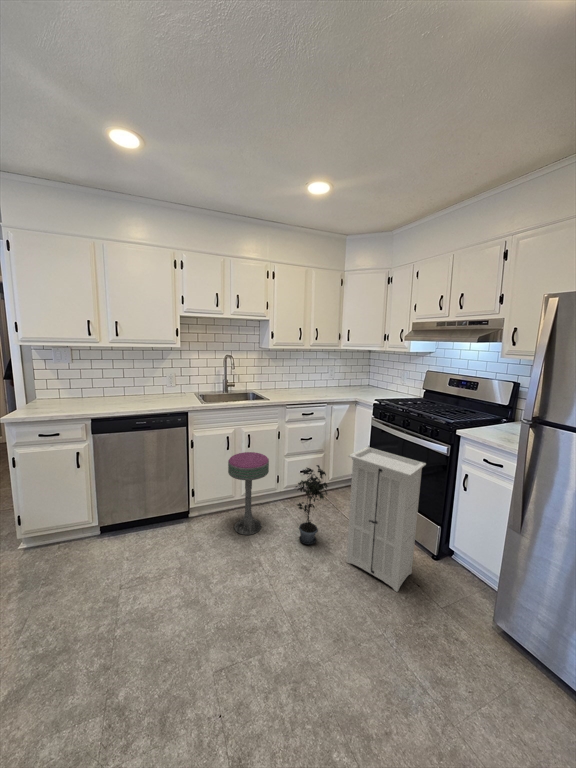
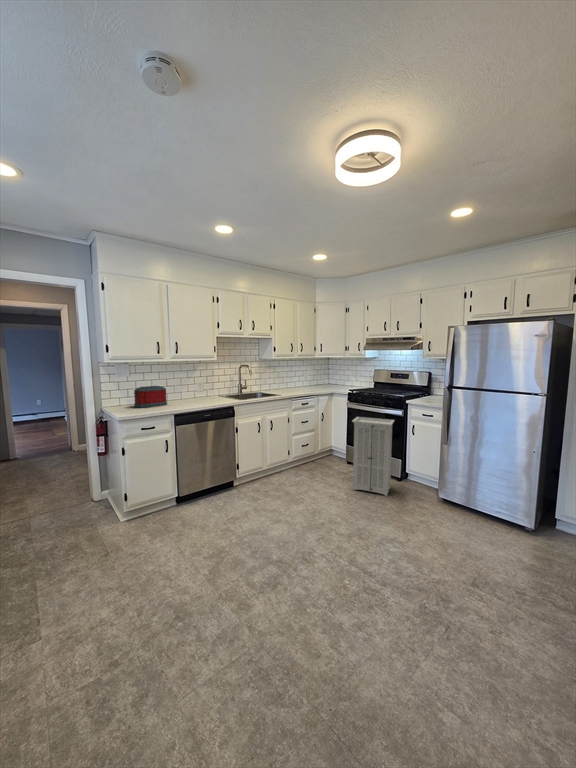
toaster: none [61,377,108,405] -> present [134,386,167,408]
bar stool: present [228,452,269,535] -> none [265,432,293,489]
potted plant: present [296,465,328,544] -> none [314,433,340,486]

